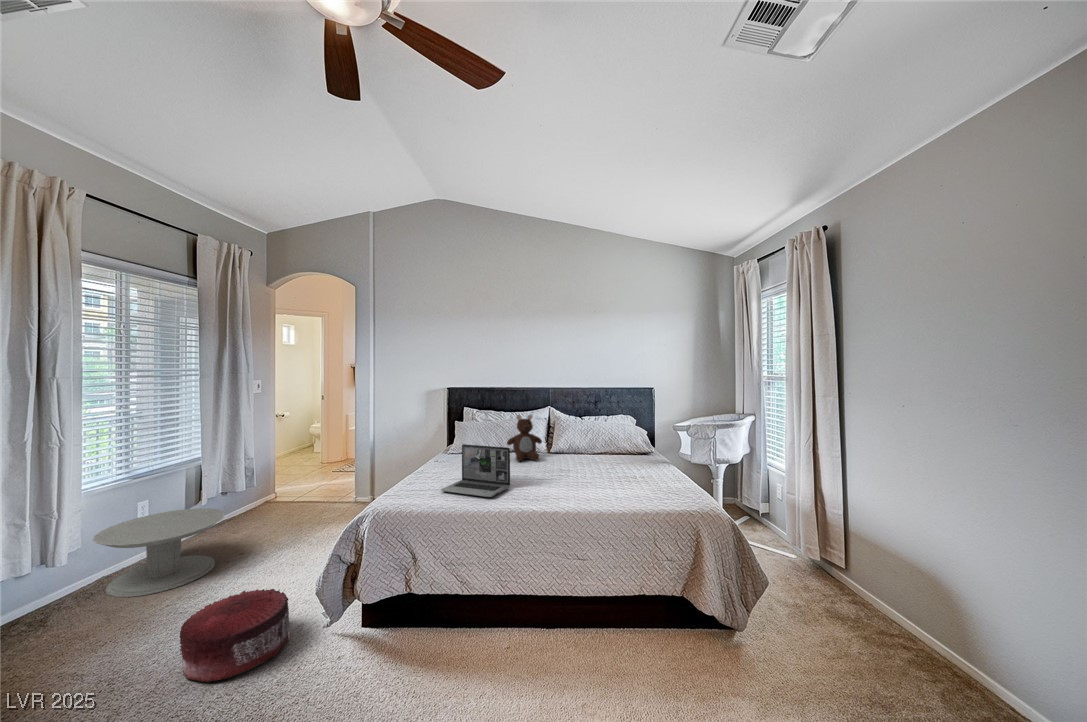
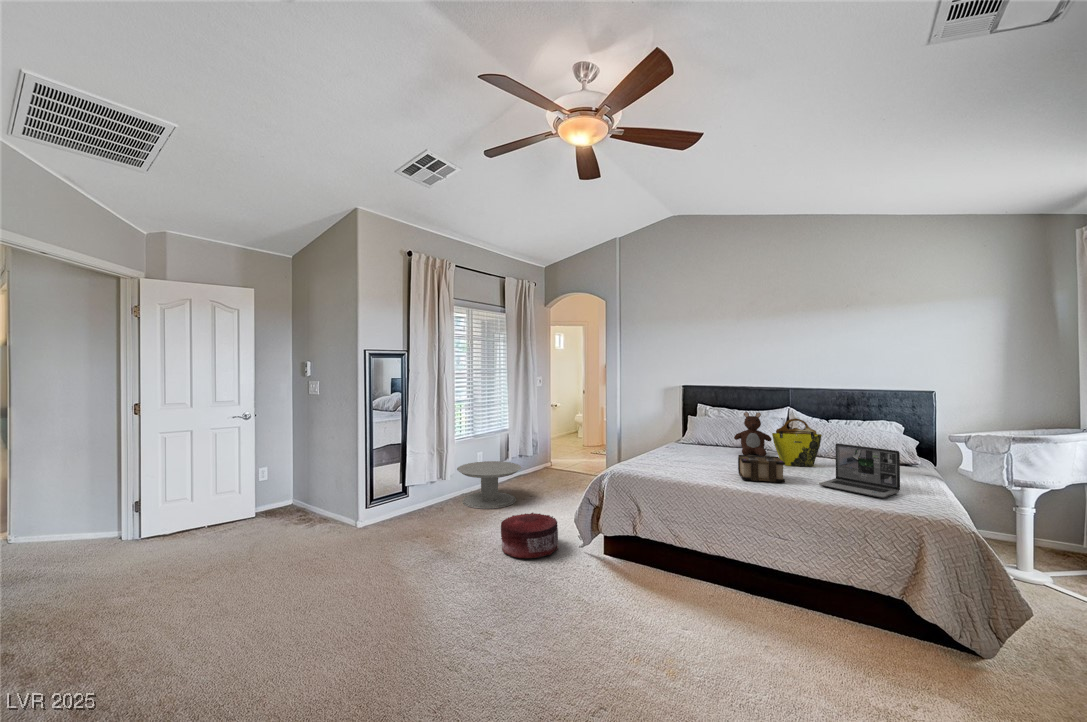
tote bag: none [548,420,591,469] -> present [772,418,822,467]
laptop: present [441,444,510,497] -> present [819,443,900,498]
book: none [524,464,574,497] -> present [738,455,785,482]

